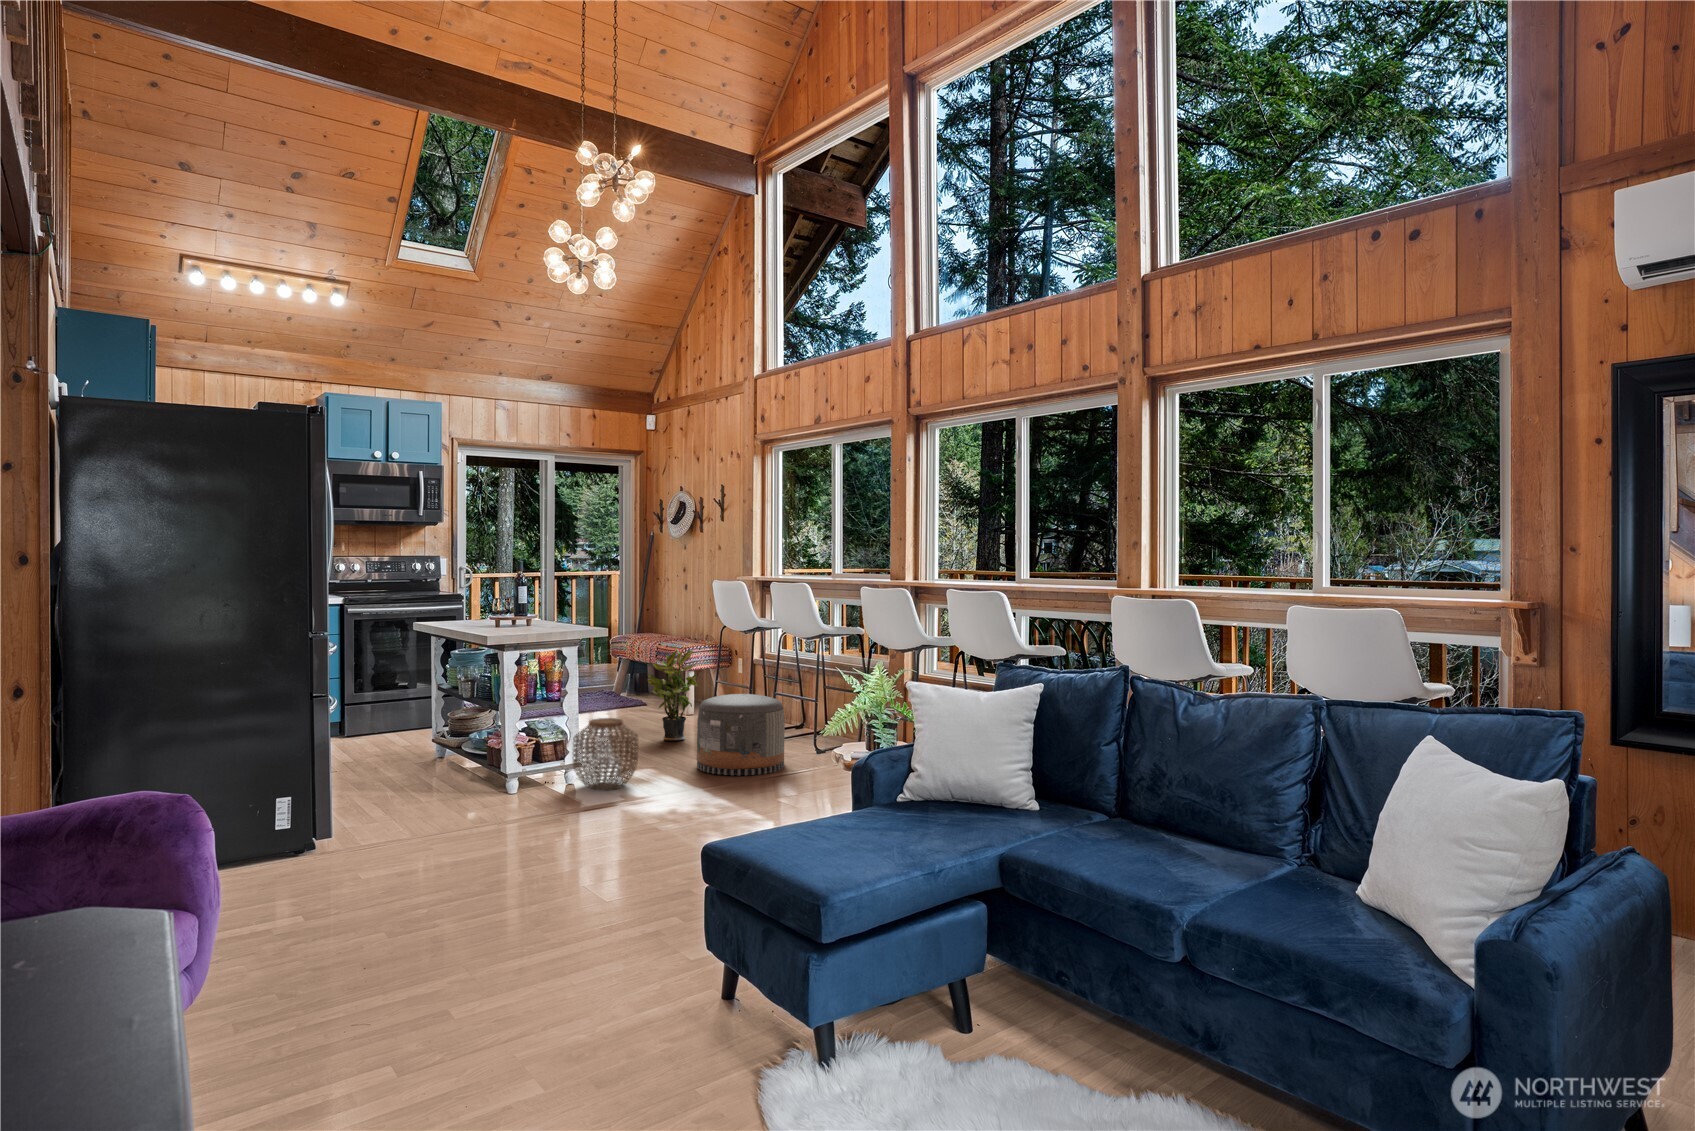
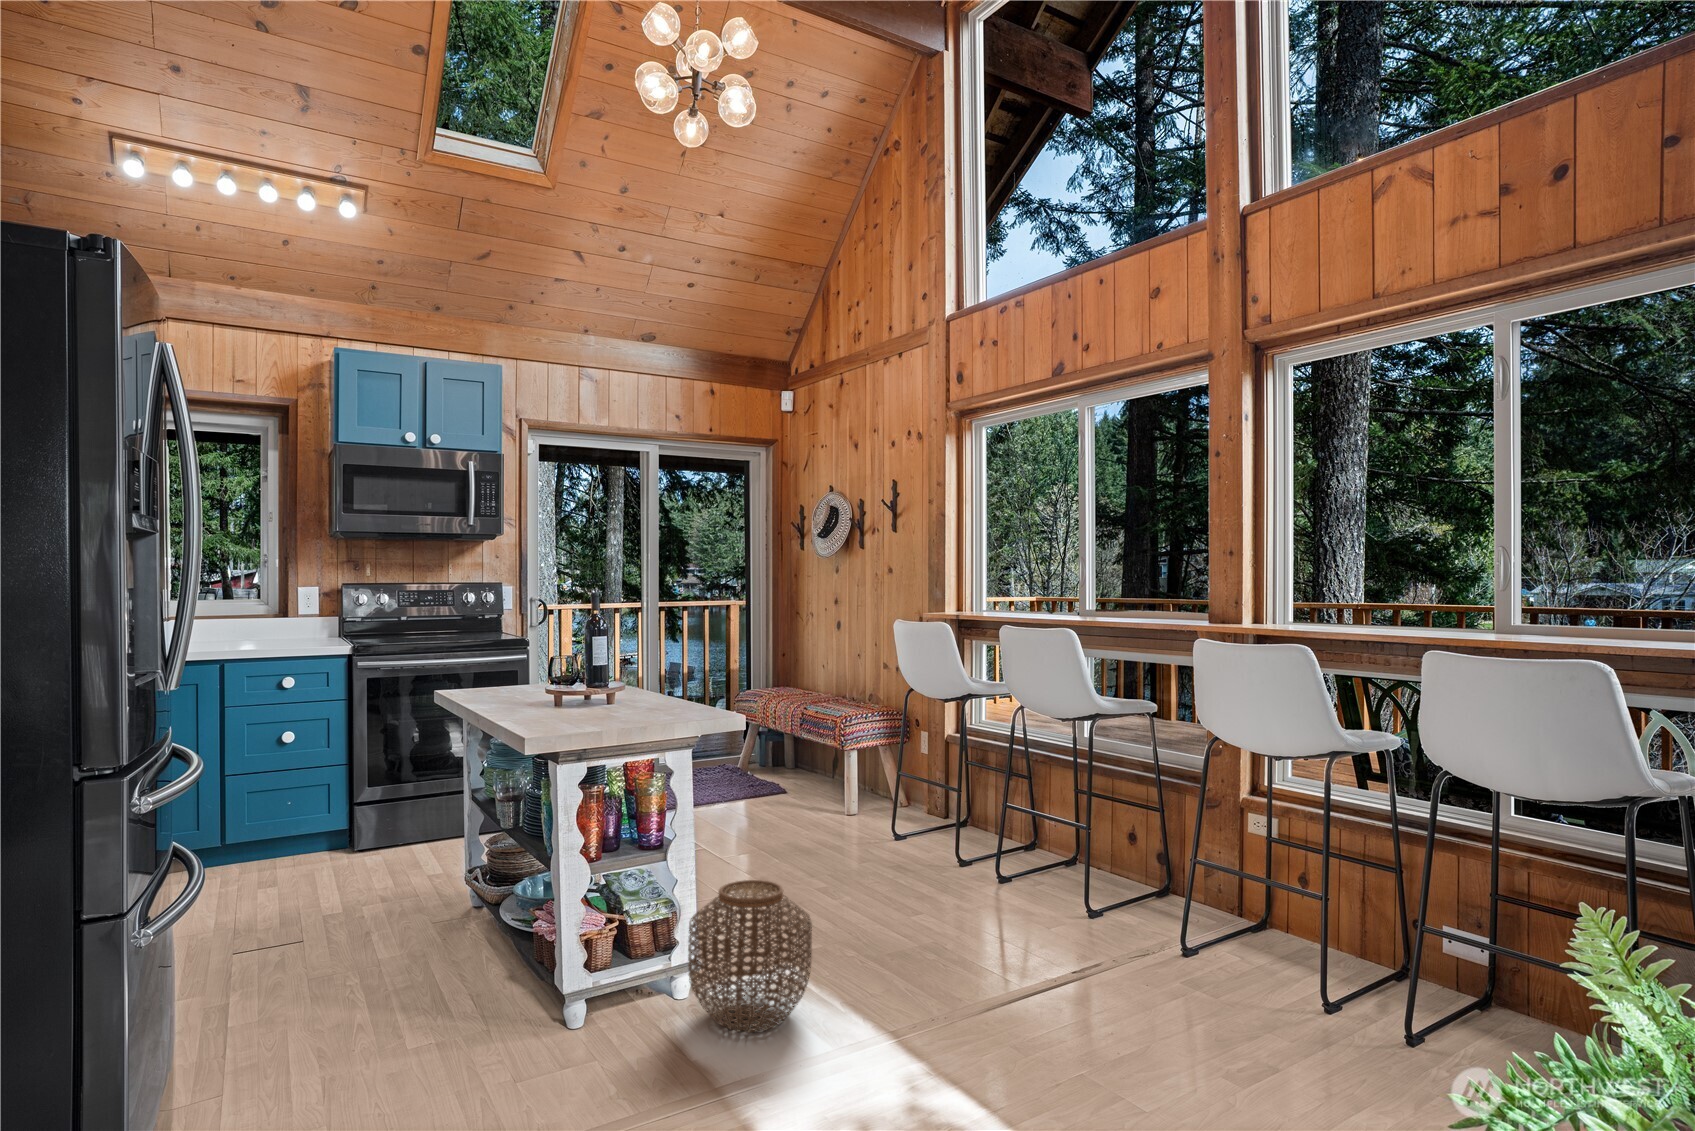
potted plant: present [647,649,698,741] -> none [803,726,883,880]
pouf: present [697,694,785,775] -> none [907,820,1067,989]

